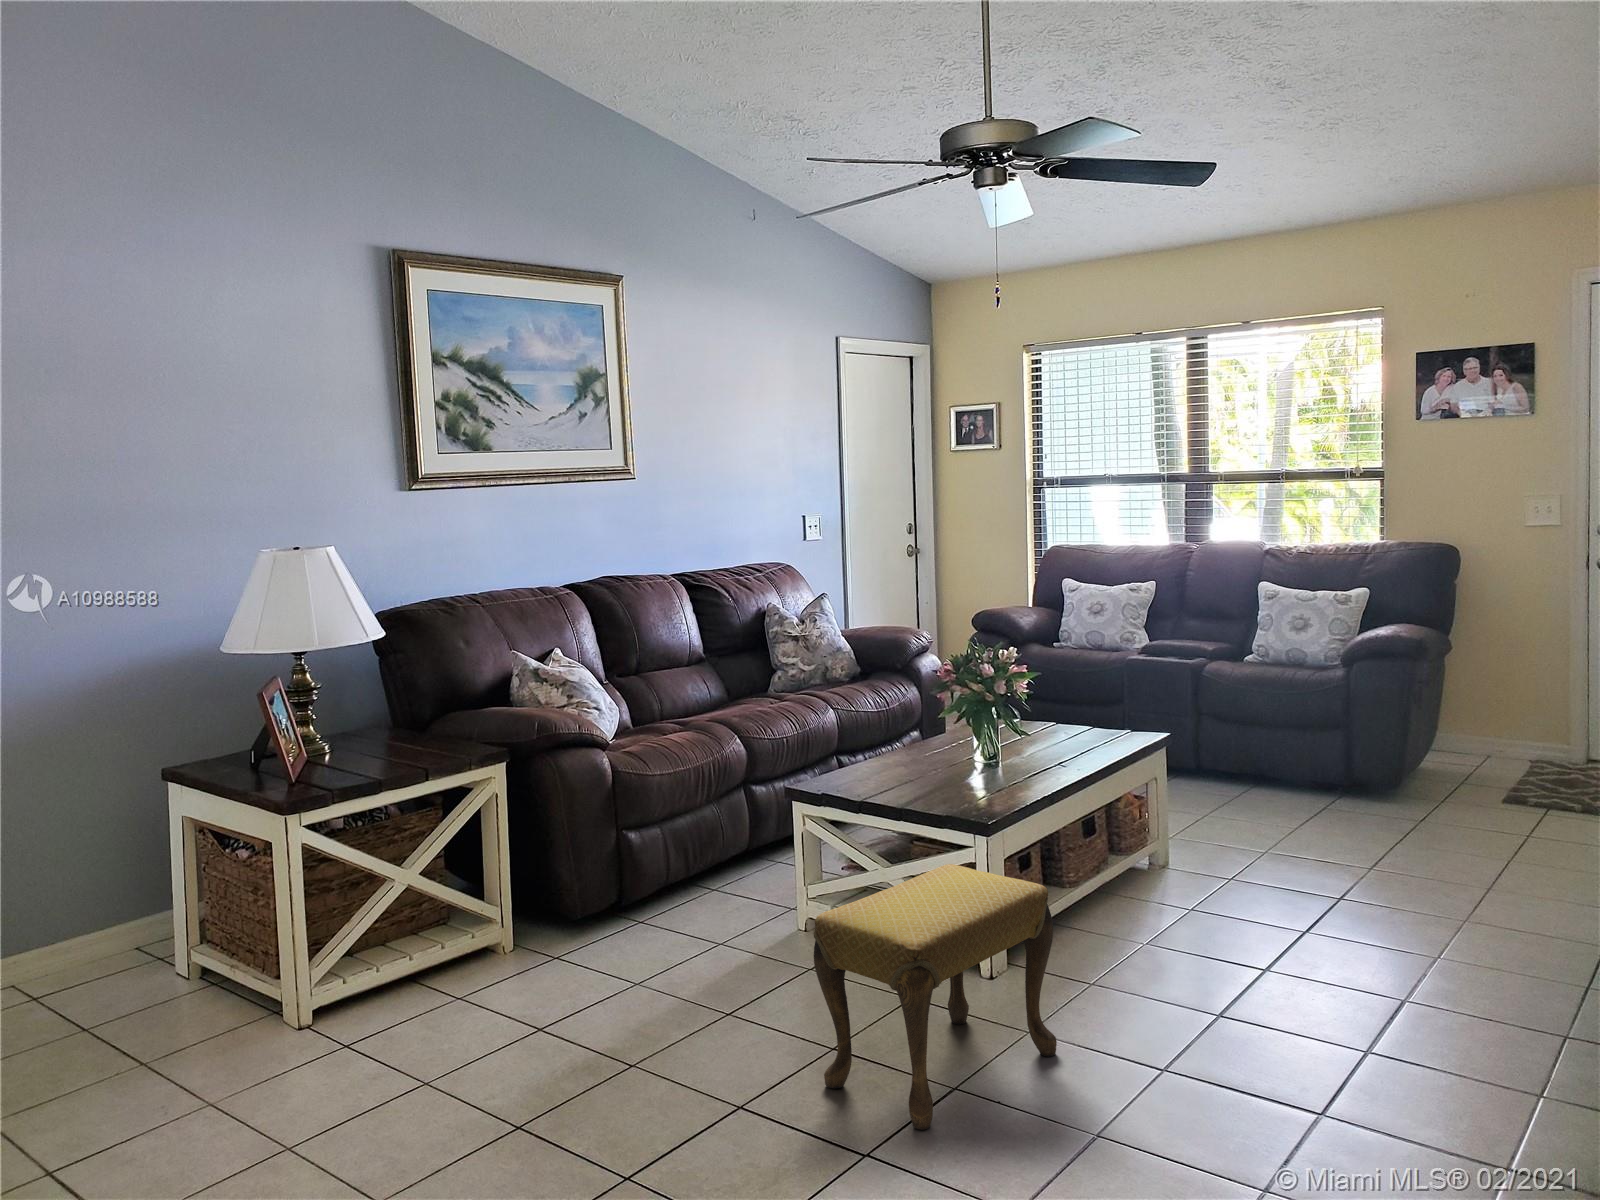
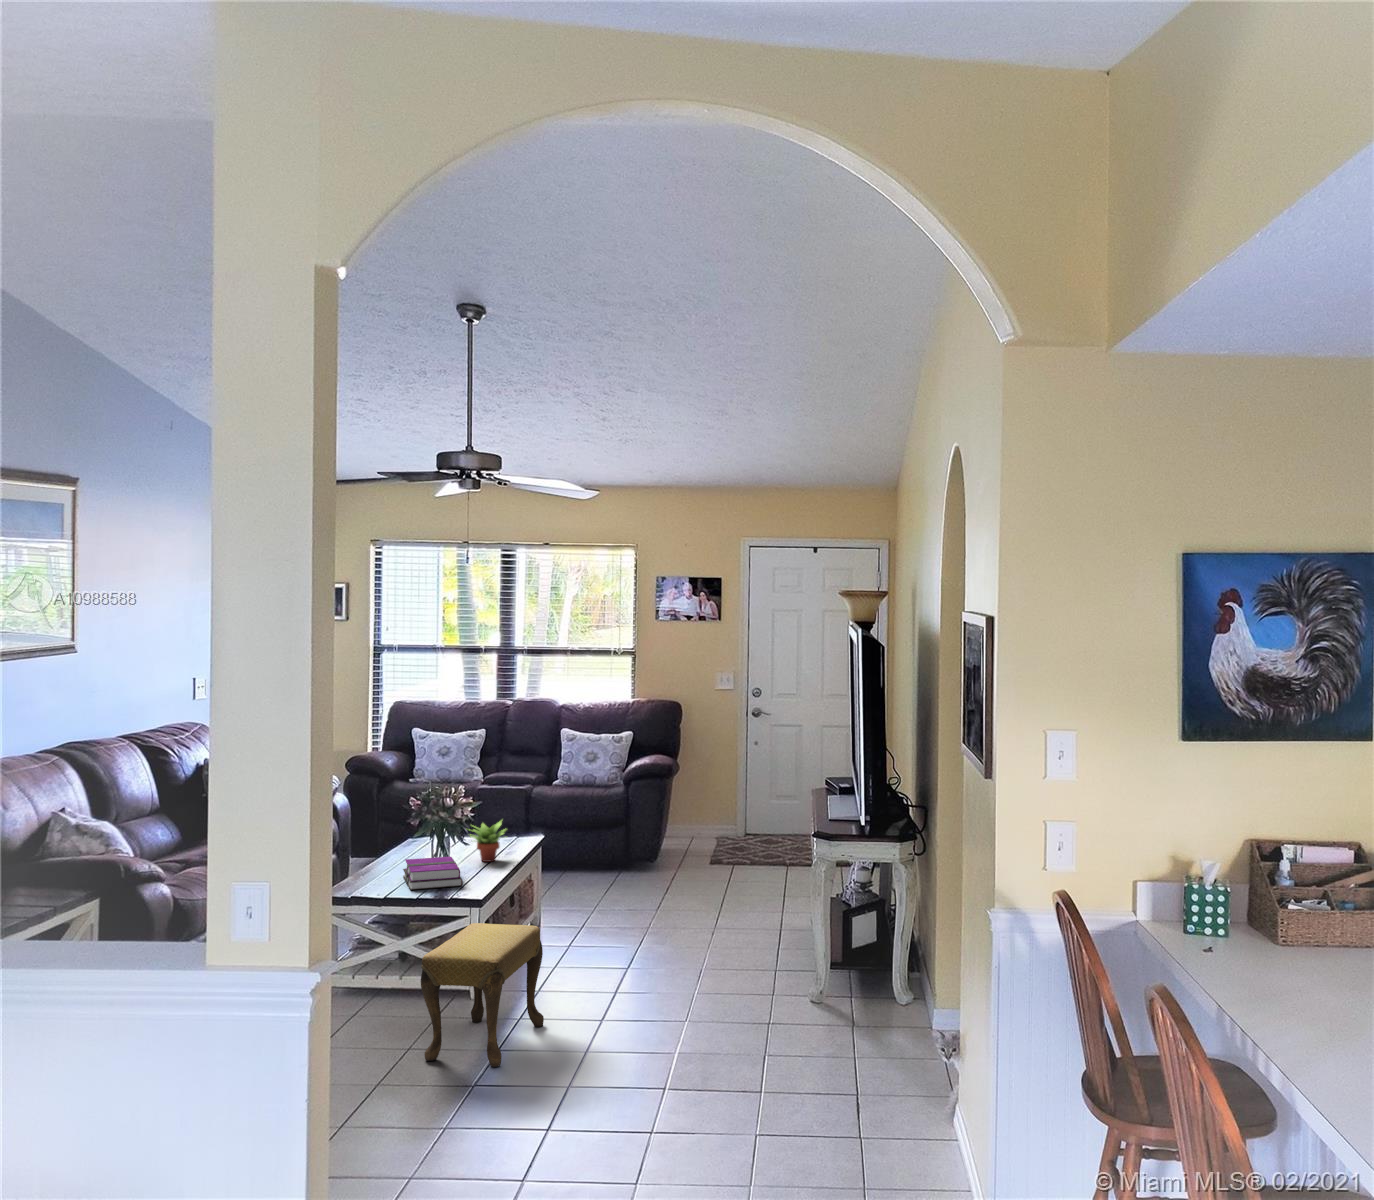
succulent plant: none [1024,699,1093,762] -> present [470,821,505,862]
hardback book: none [905,748,994,797] -> present [403,857,463,890]

